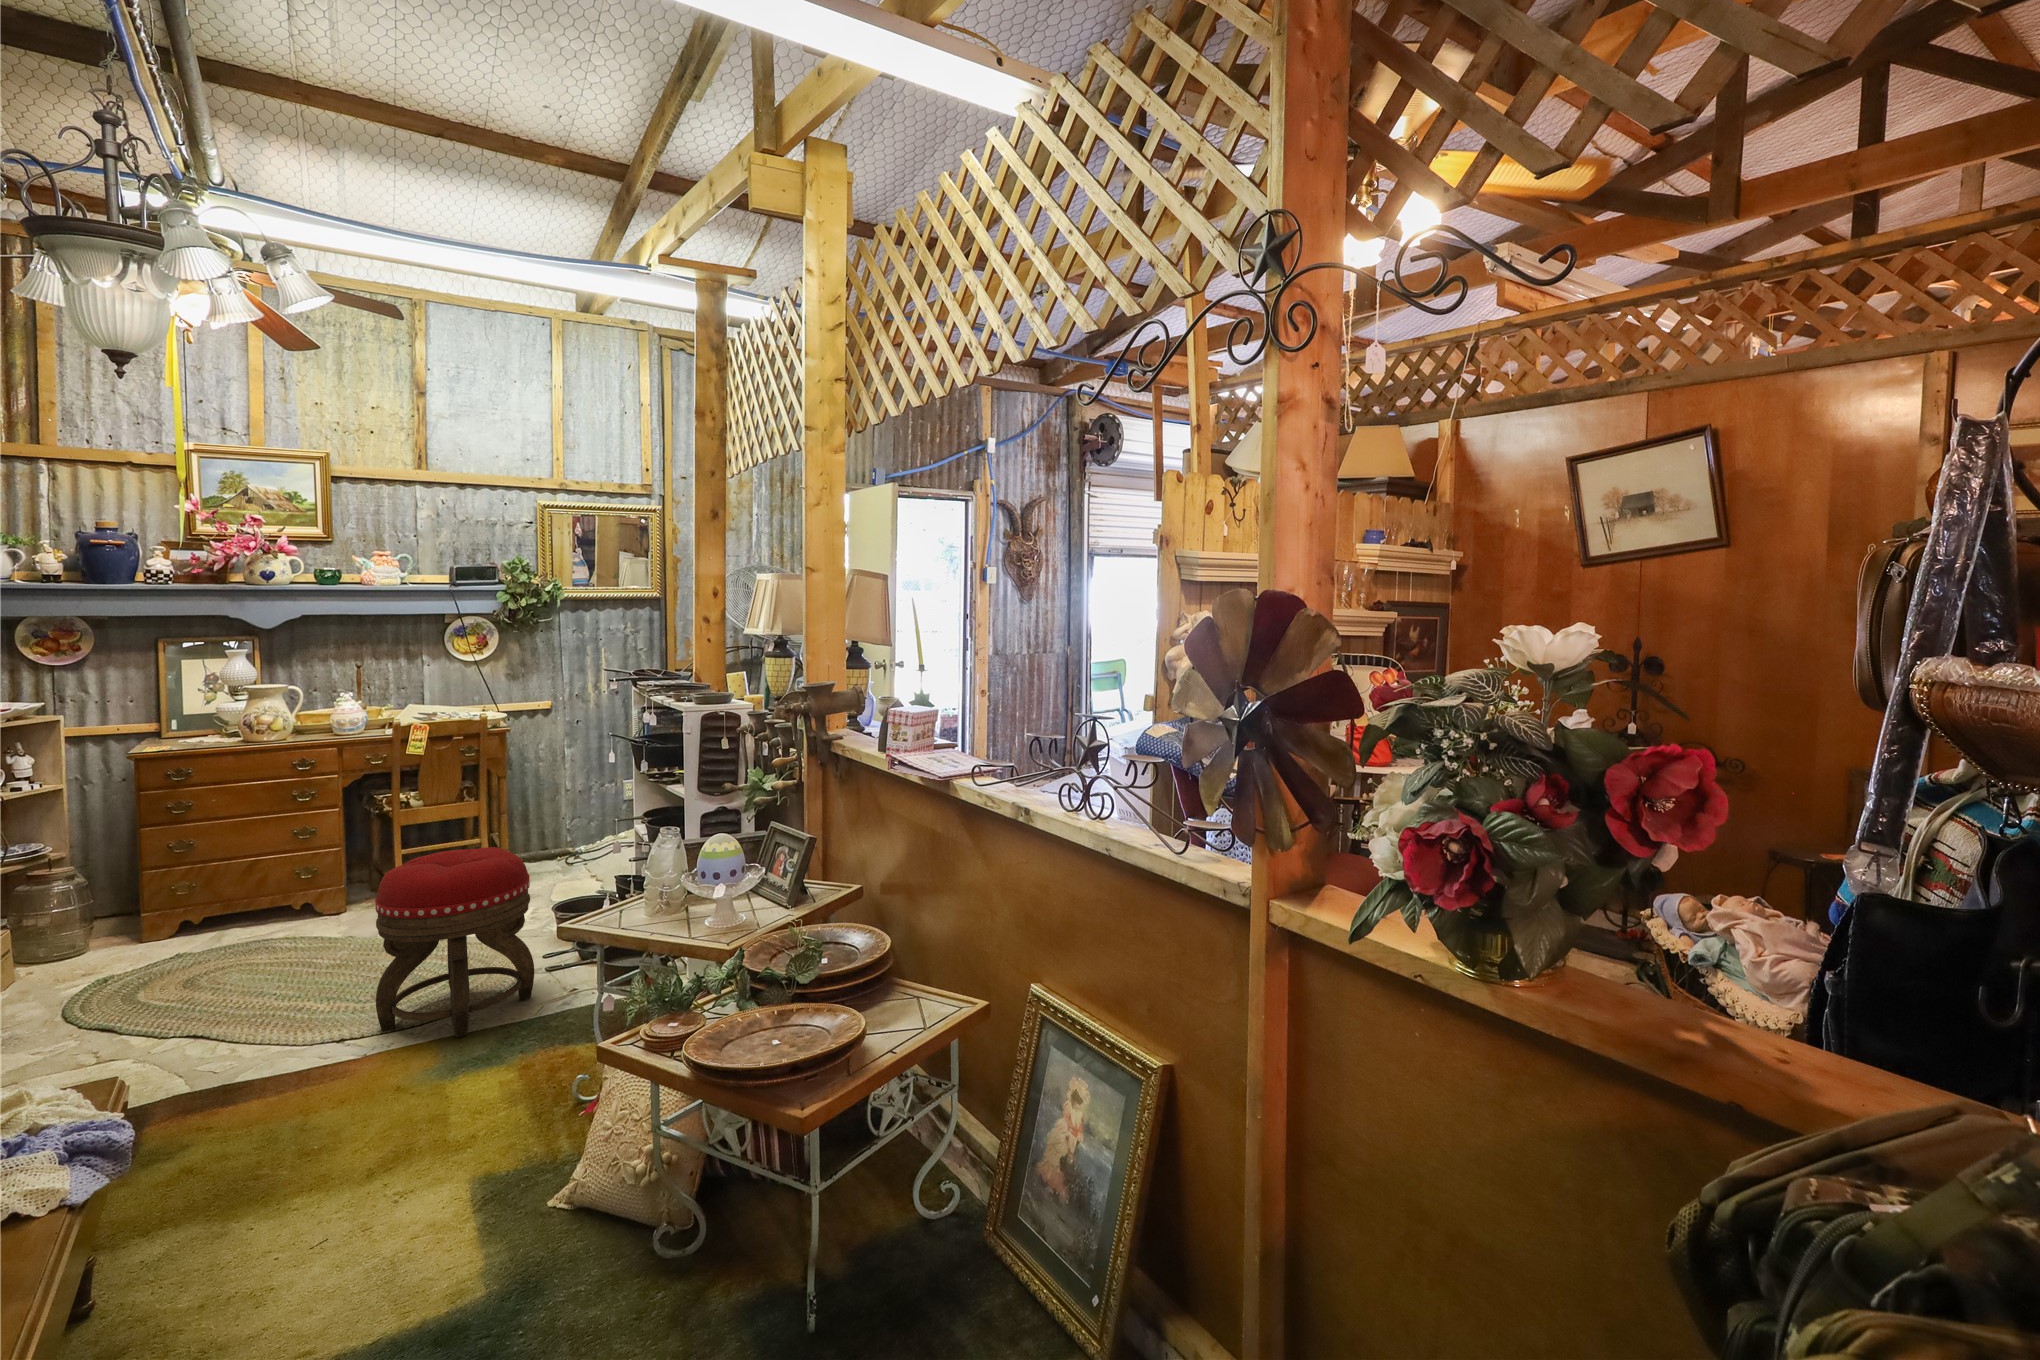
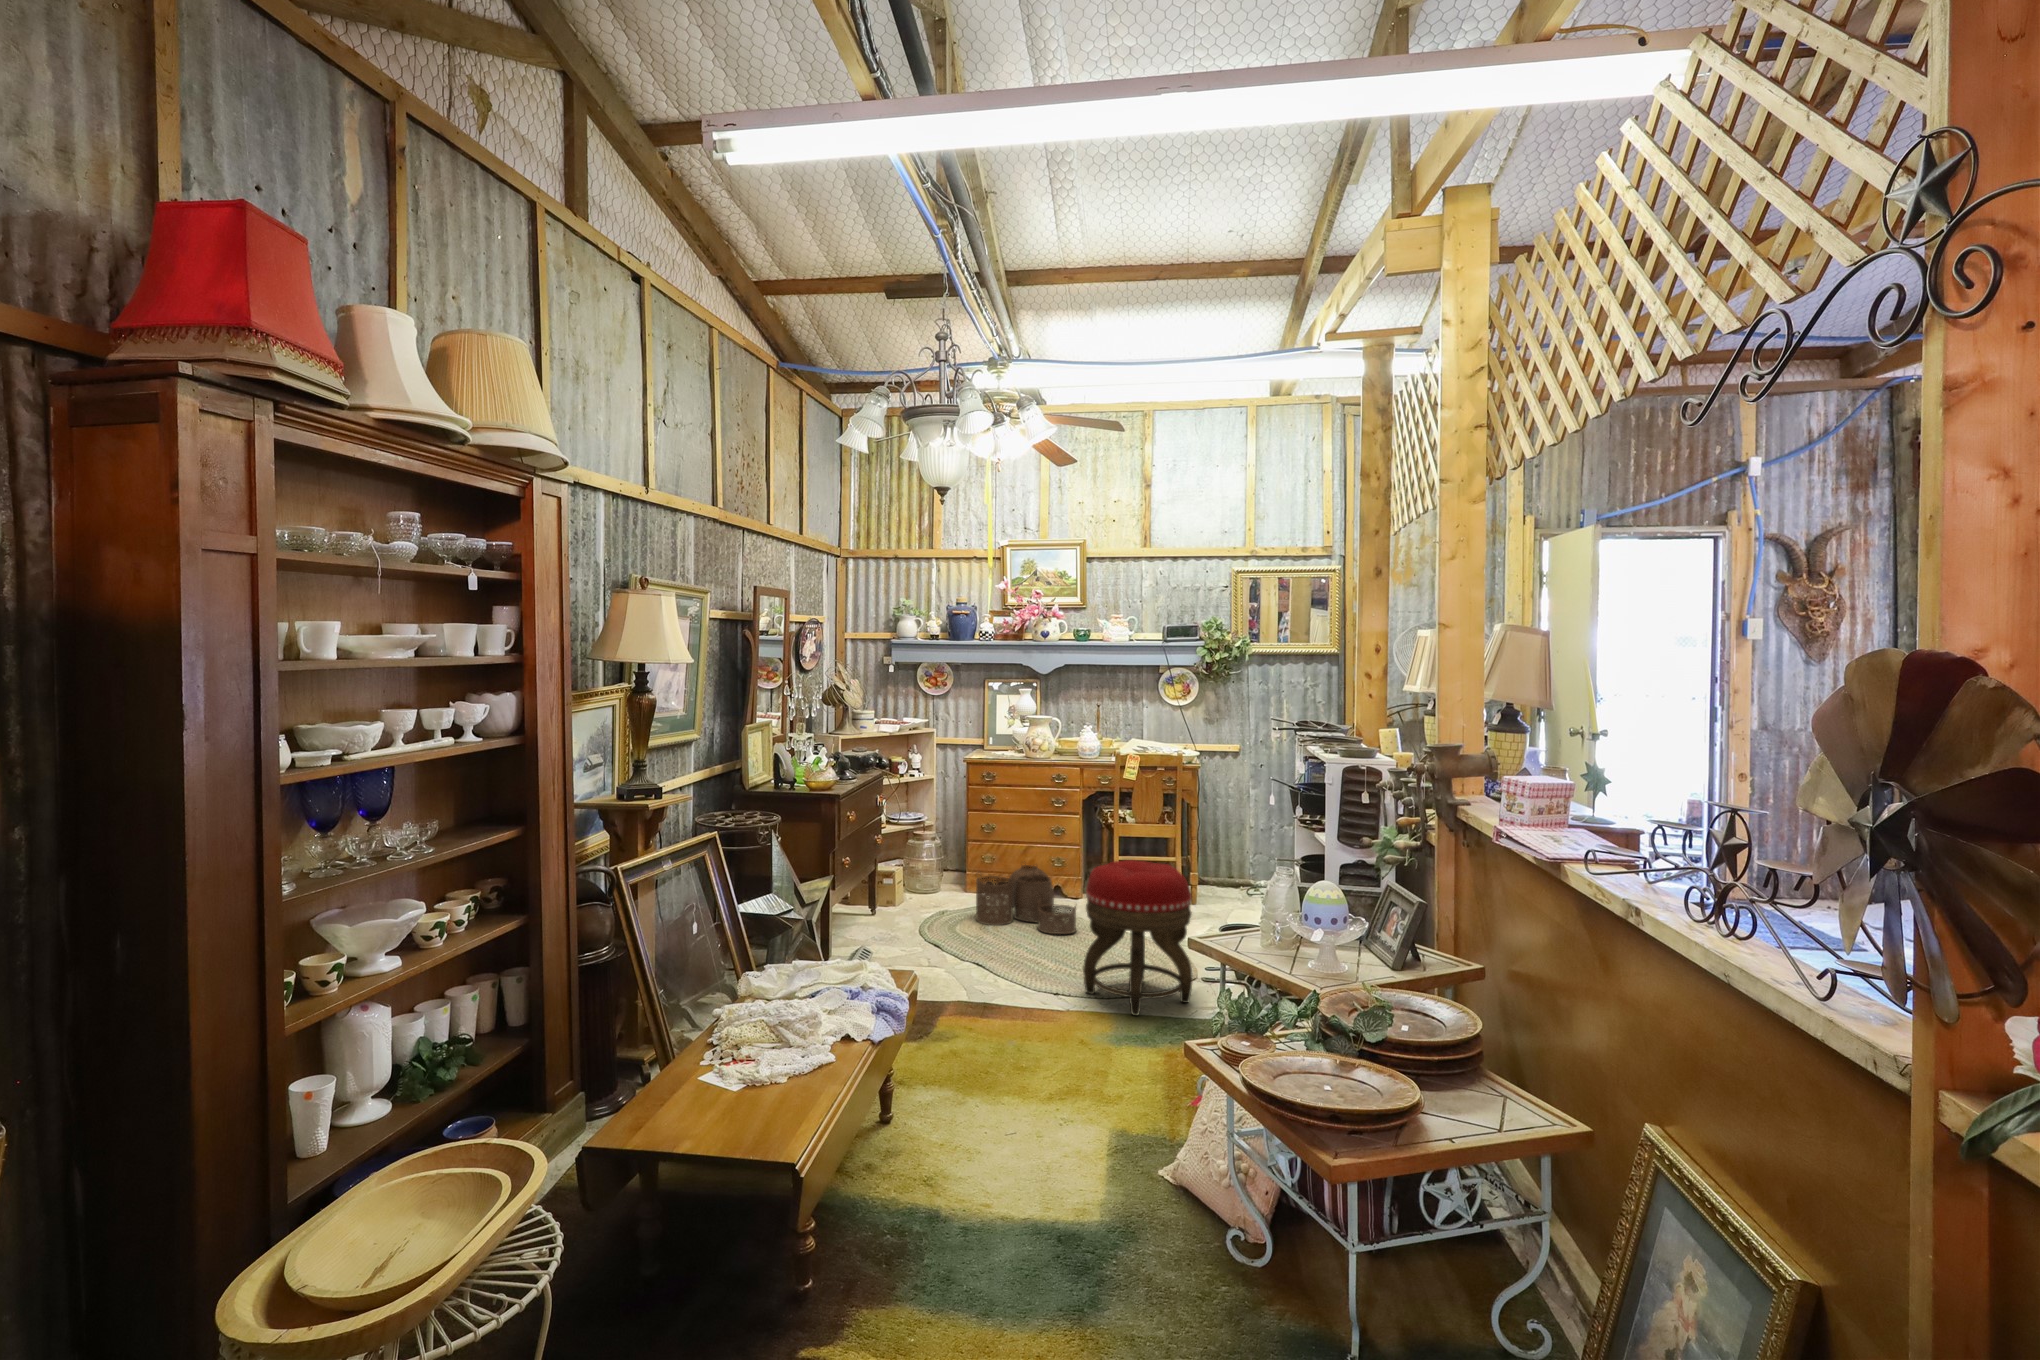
woven basket: none [158,882,348,985] -> present [976,865,1076,934]

